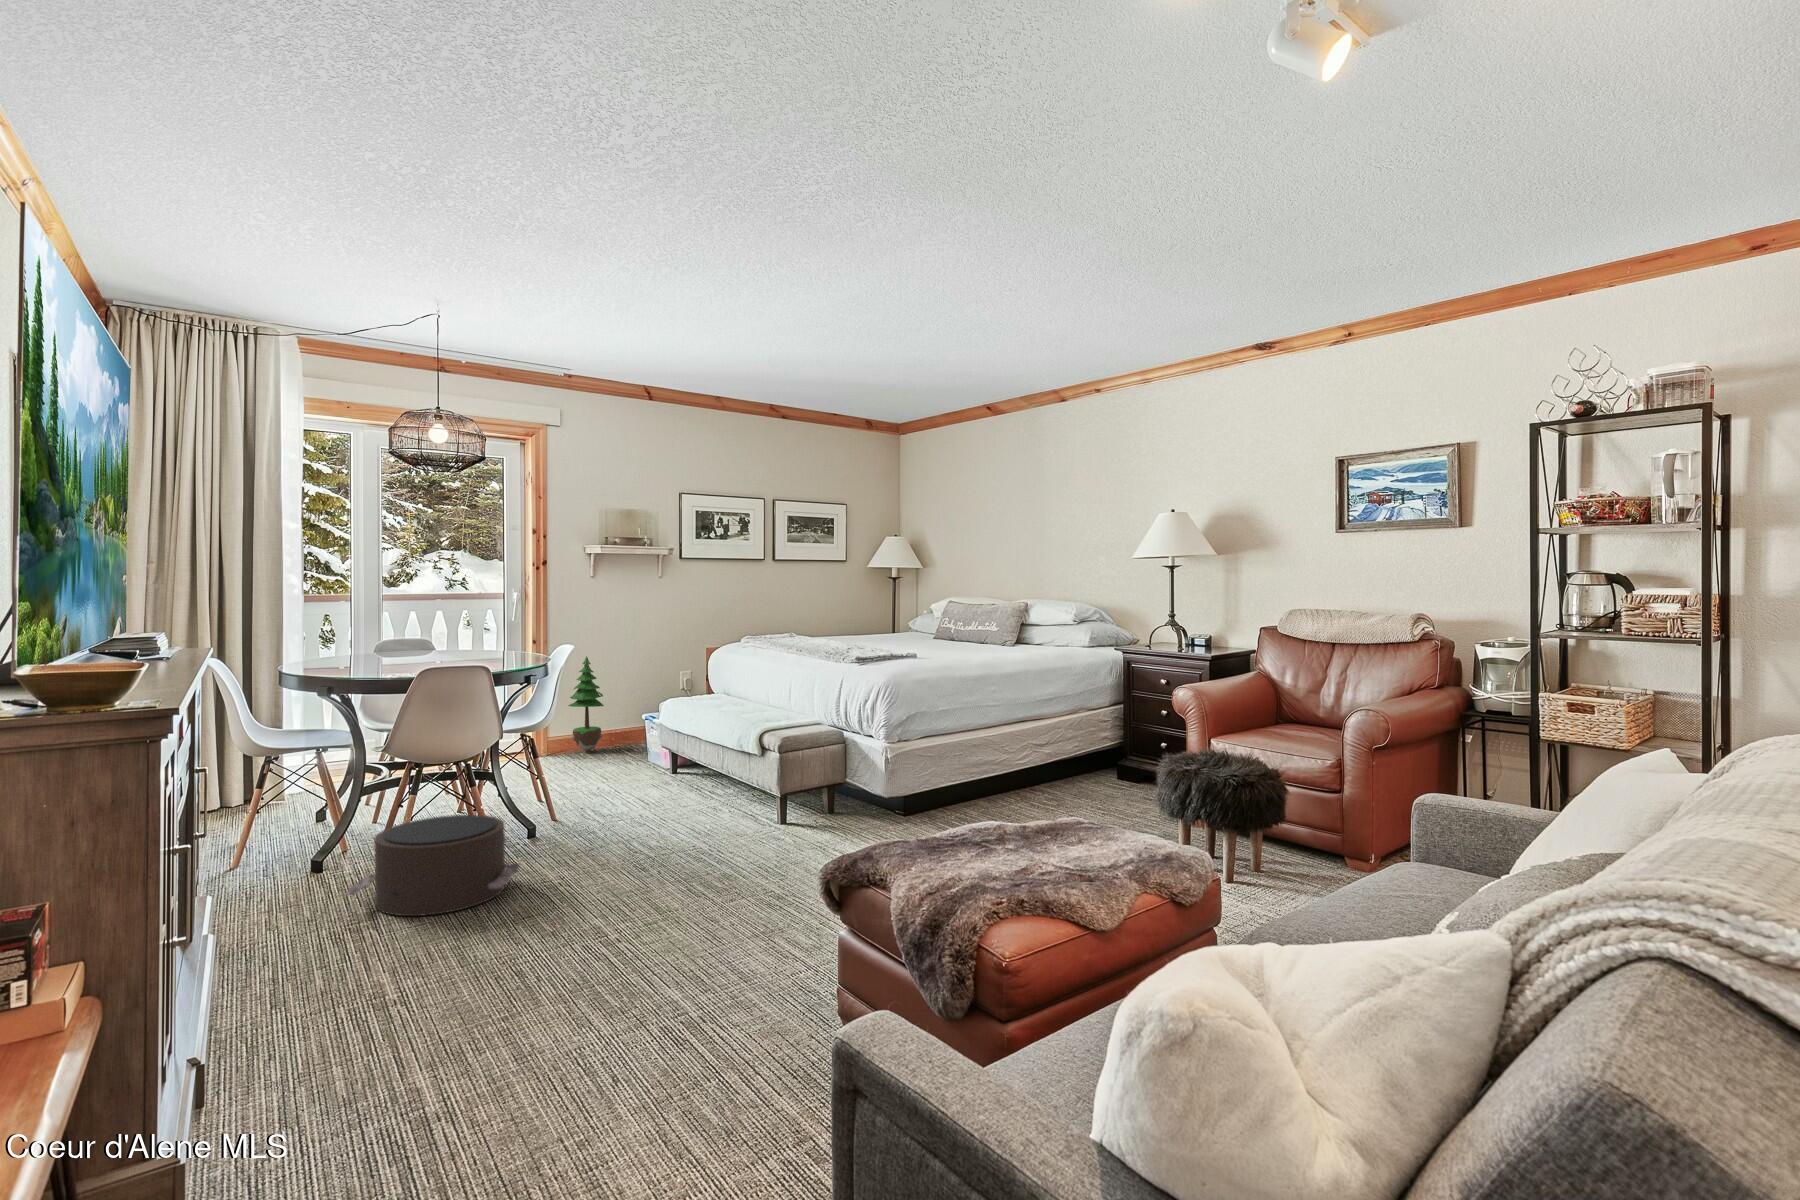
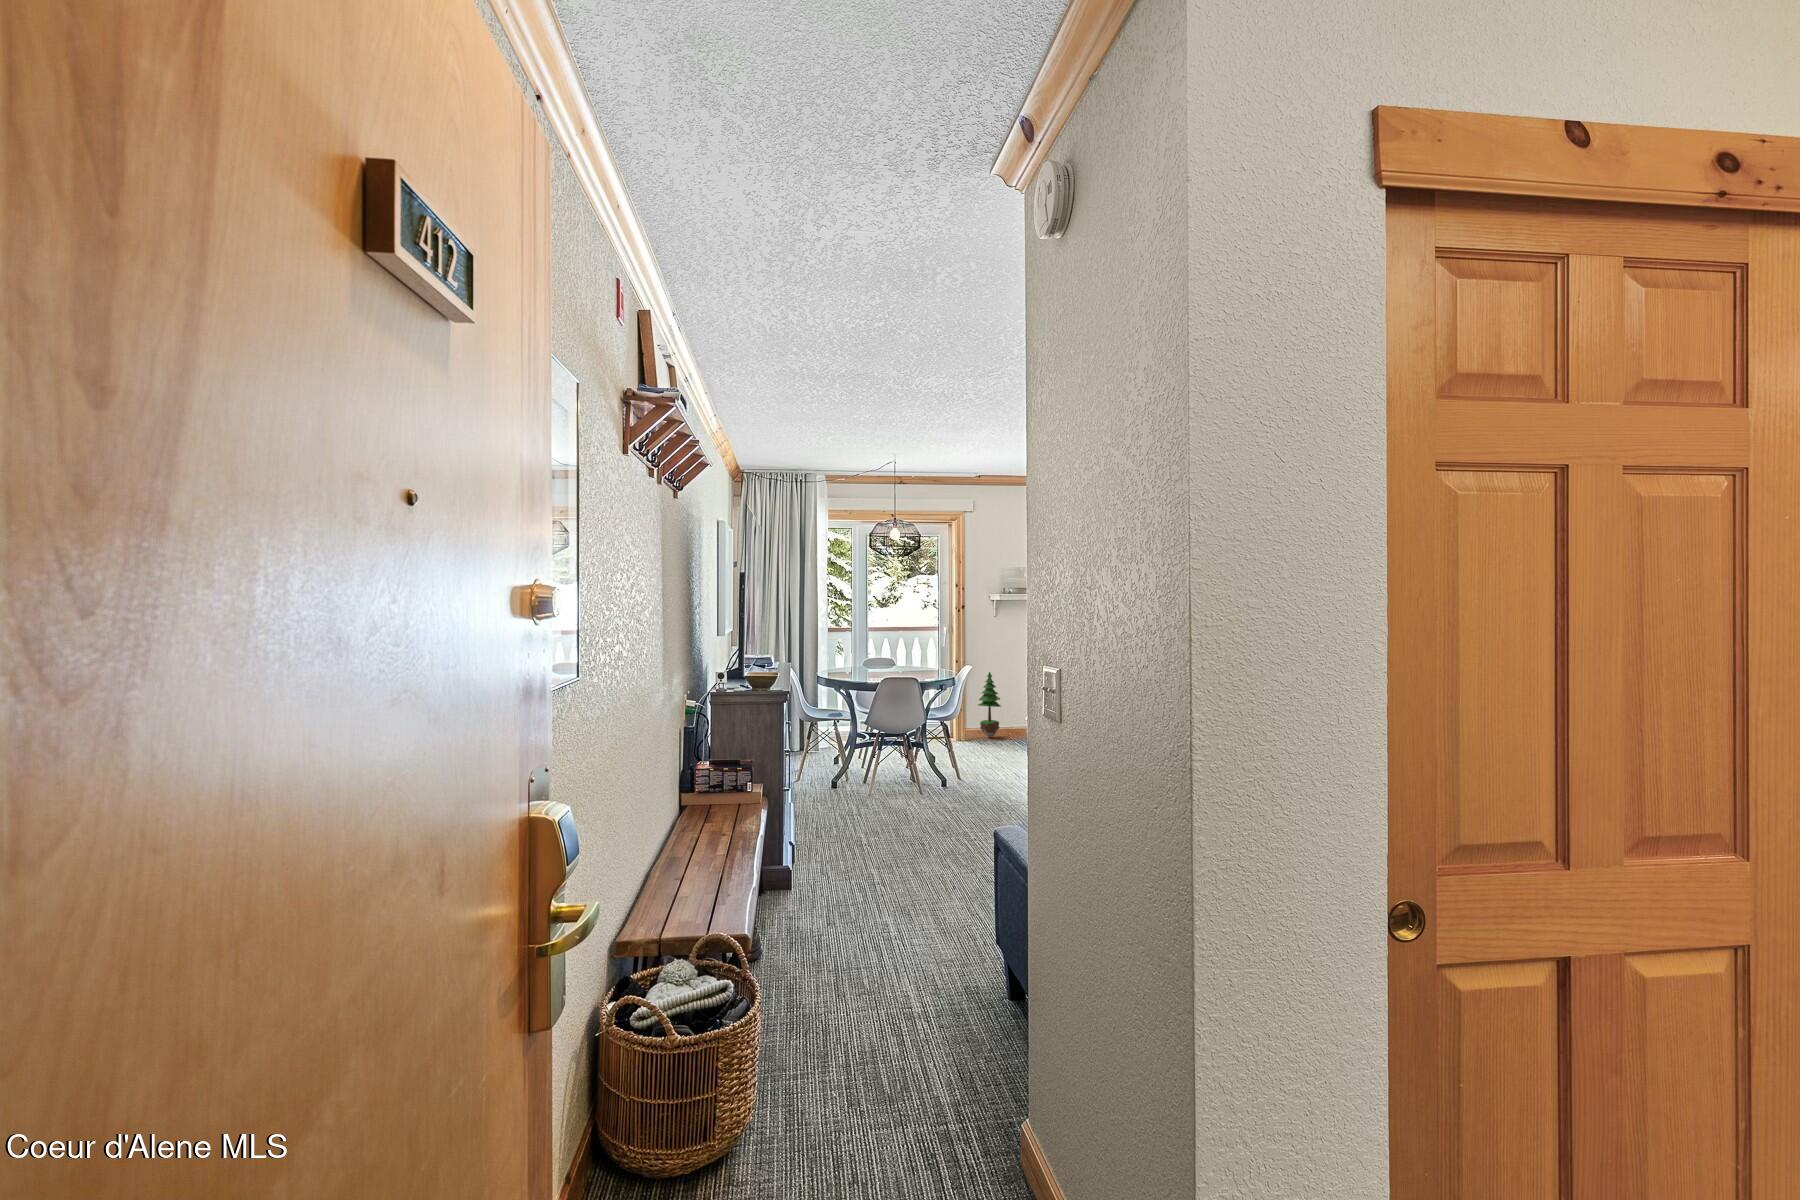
pouf: present [346,815,520,916] -> none [847,764,932,815]

